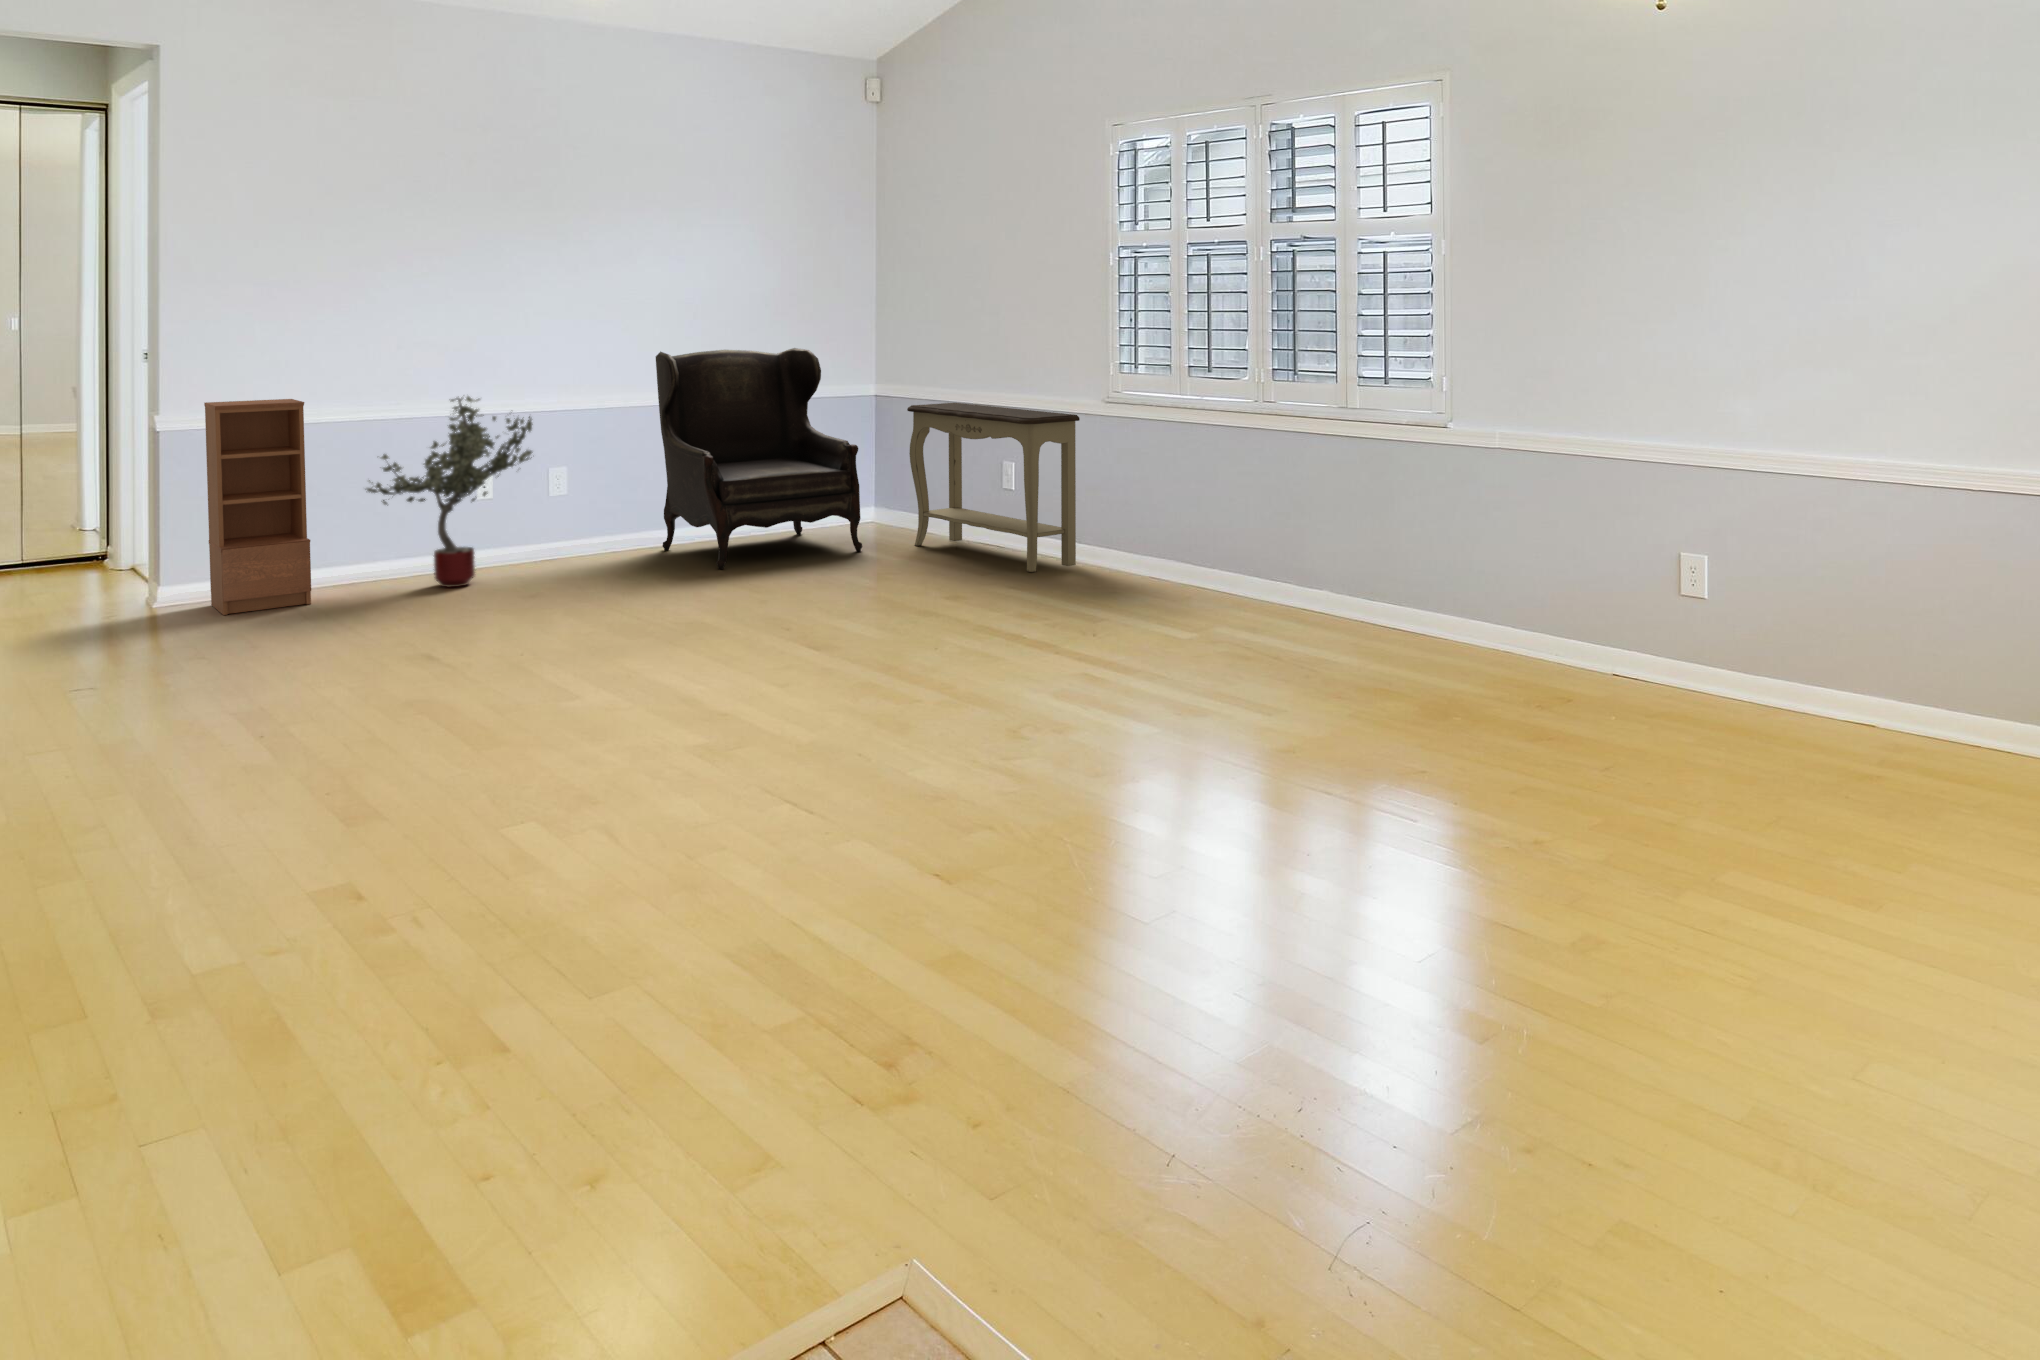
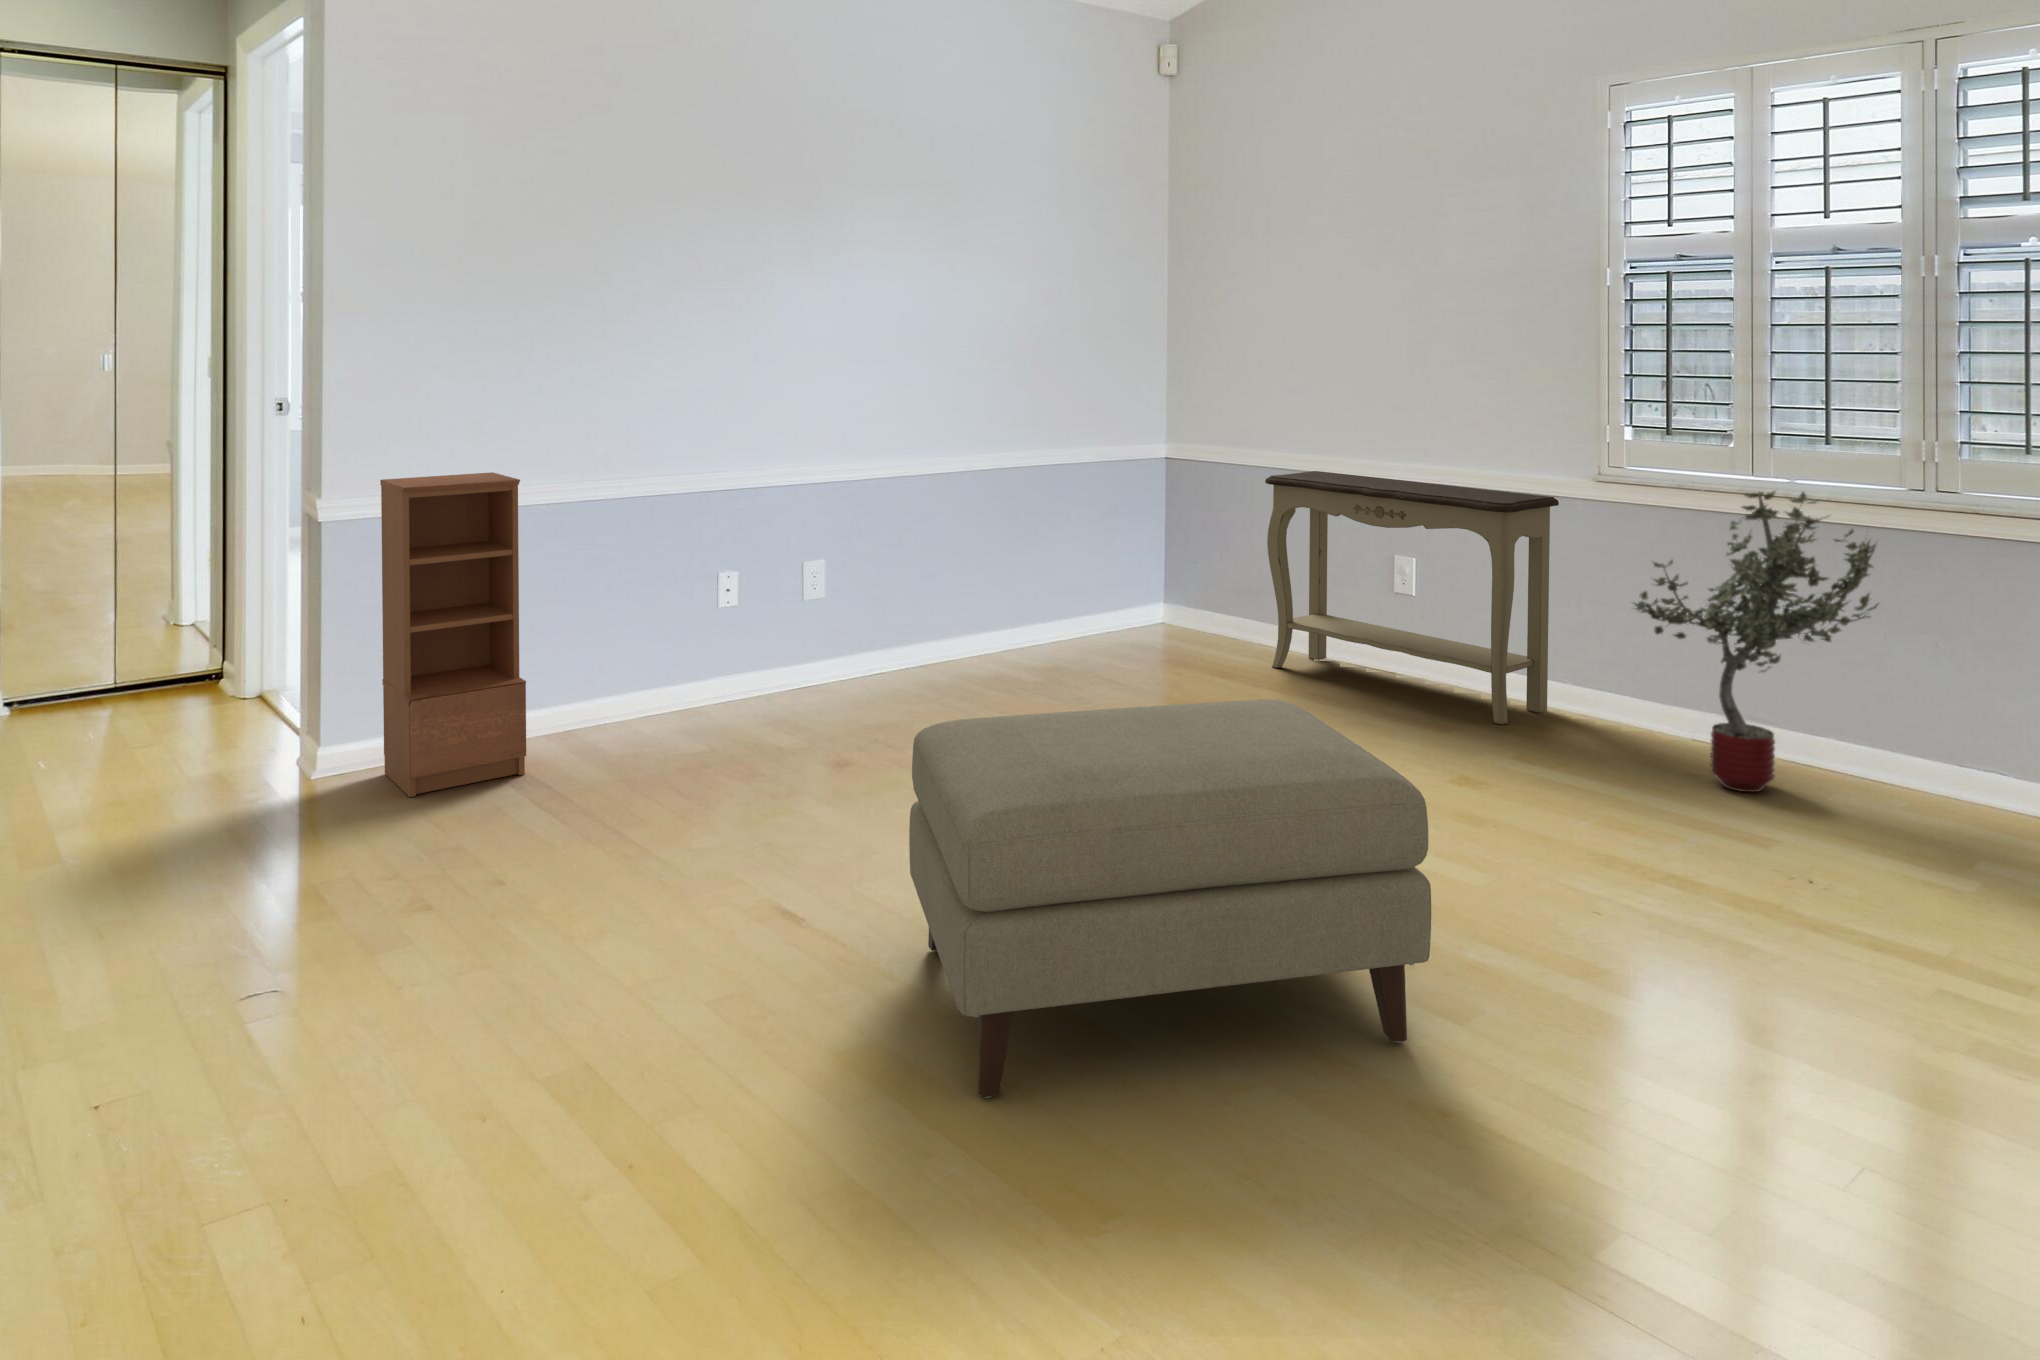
armchair: present [656,348,862,569] -> none [931,395,1213,711]
potted tree: present [367,396,533,587] -> present [1634,491,1878,792]
ottoman: none [469,522,764,716] -> present [909,699,1431,1098]

